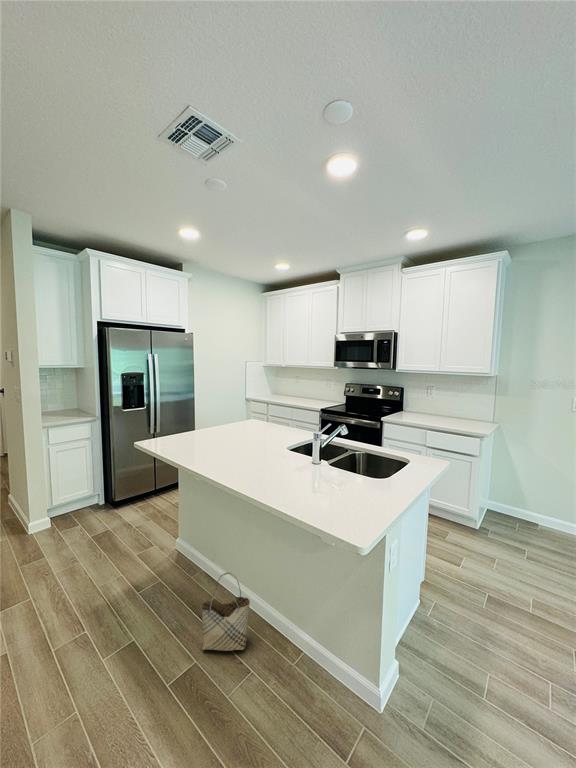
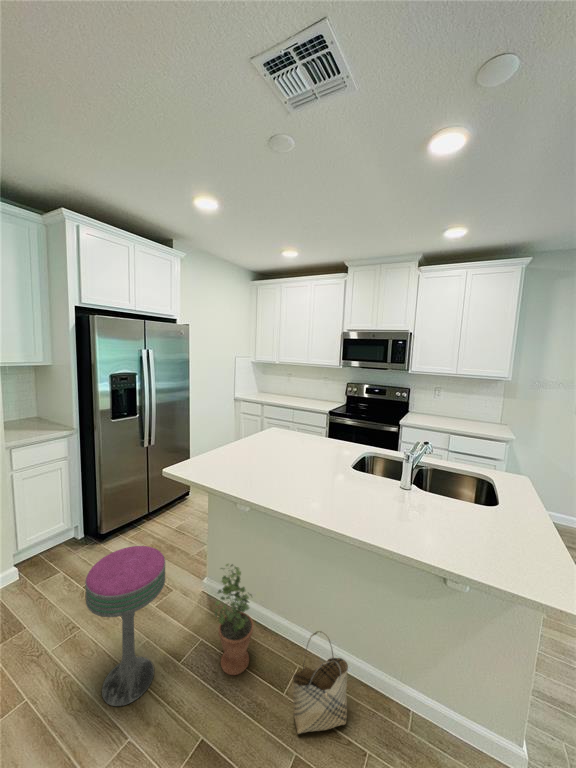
bar stool: none [63,498,125,613] -> present [85,546,165,706]
potted plant: none [157,517,193,607] -> present [215,564,254,675]

